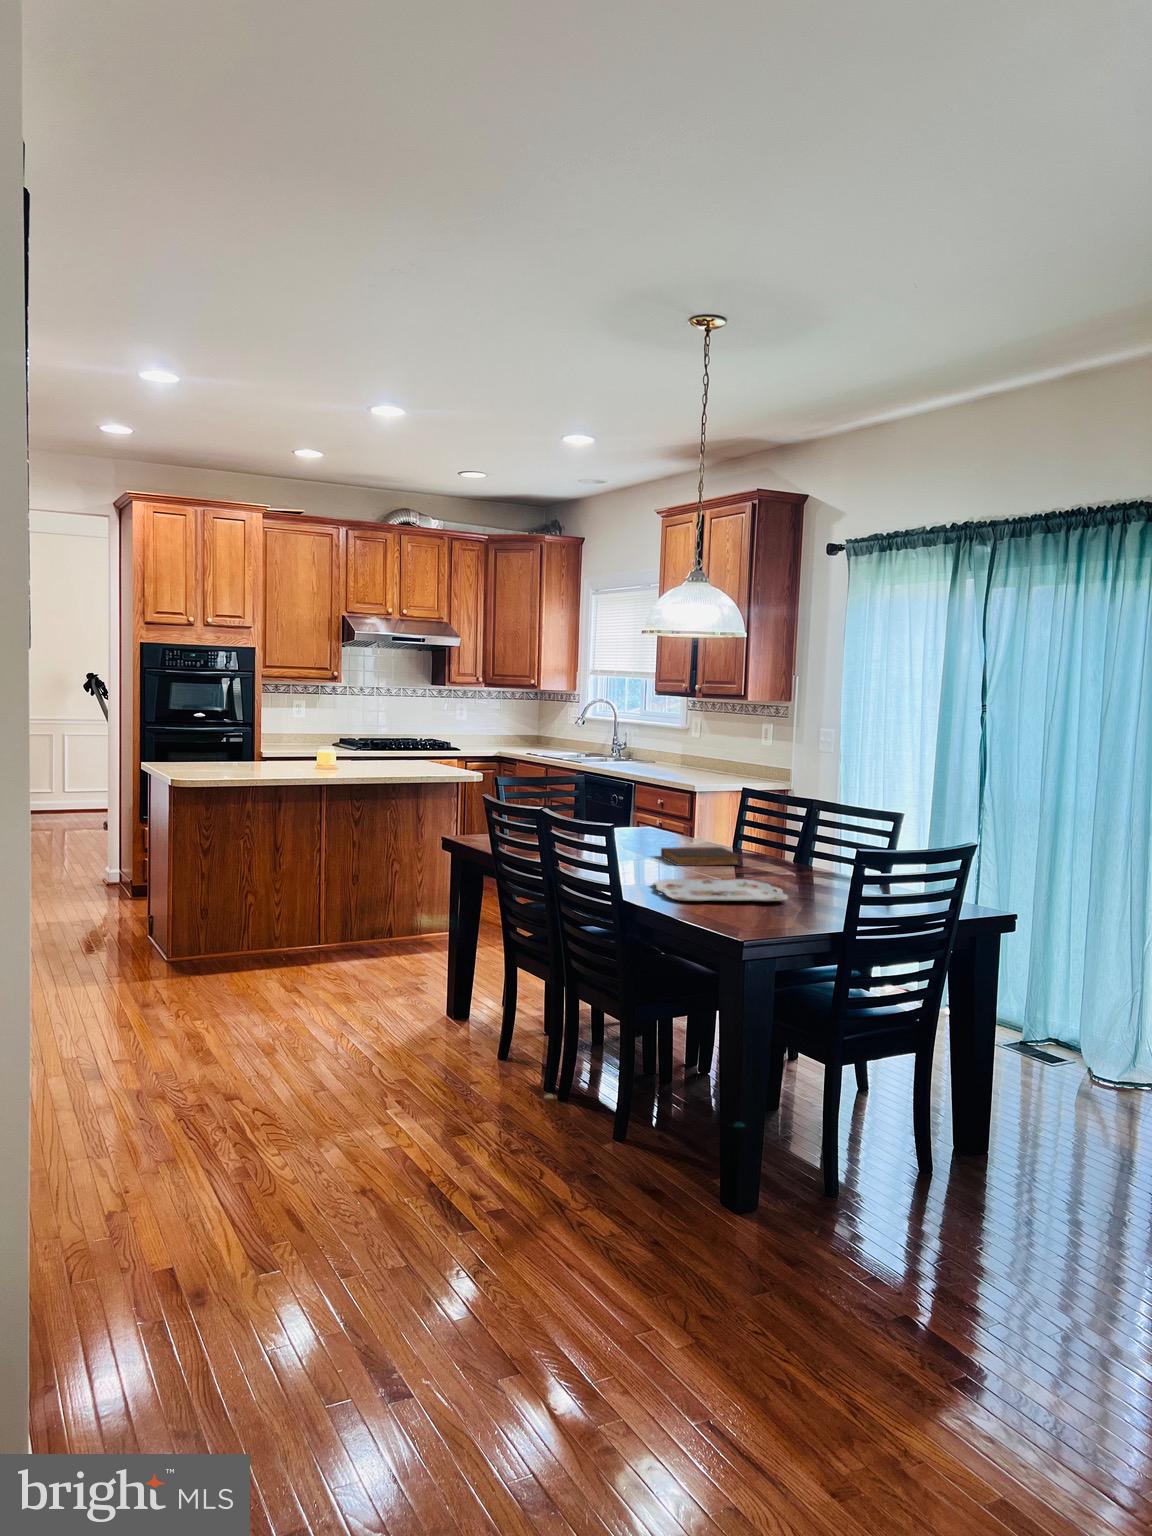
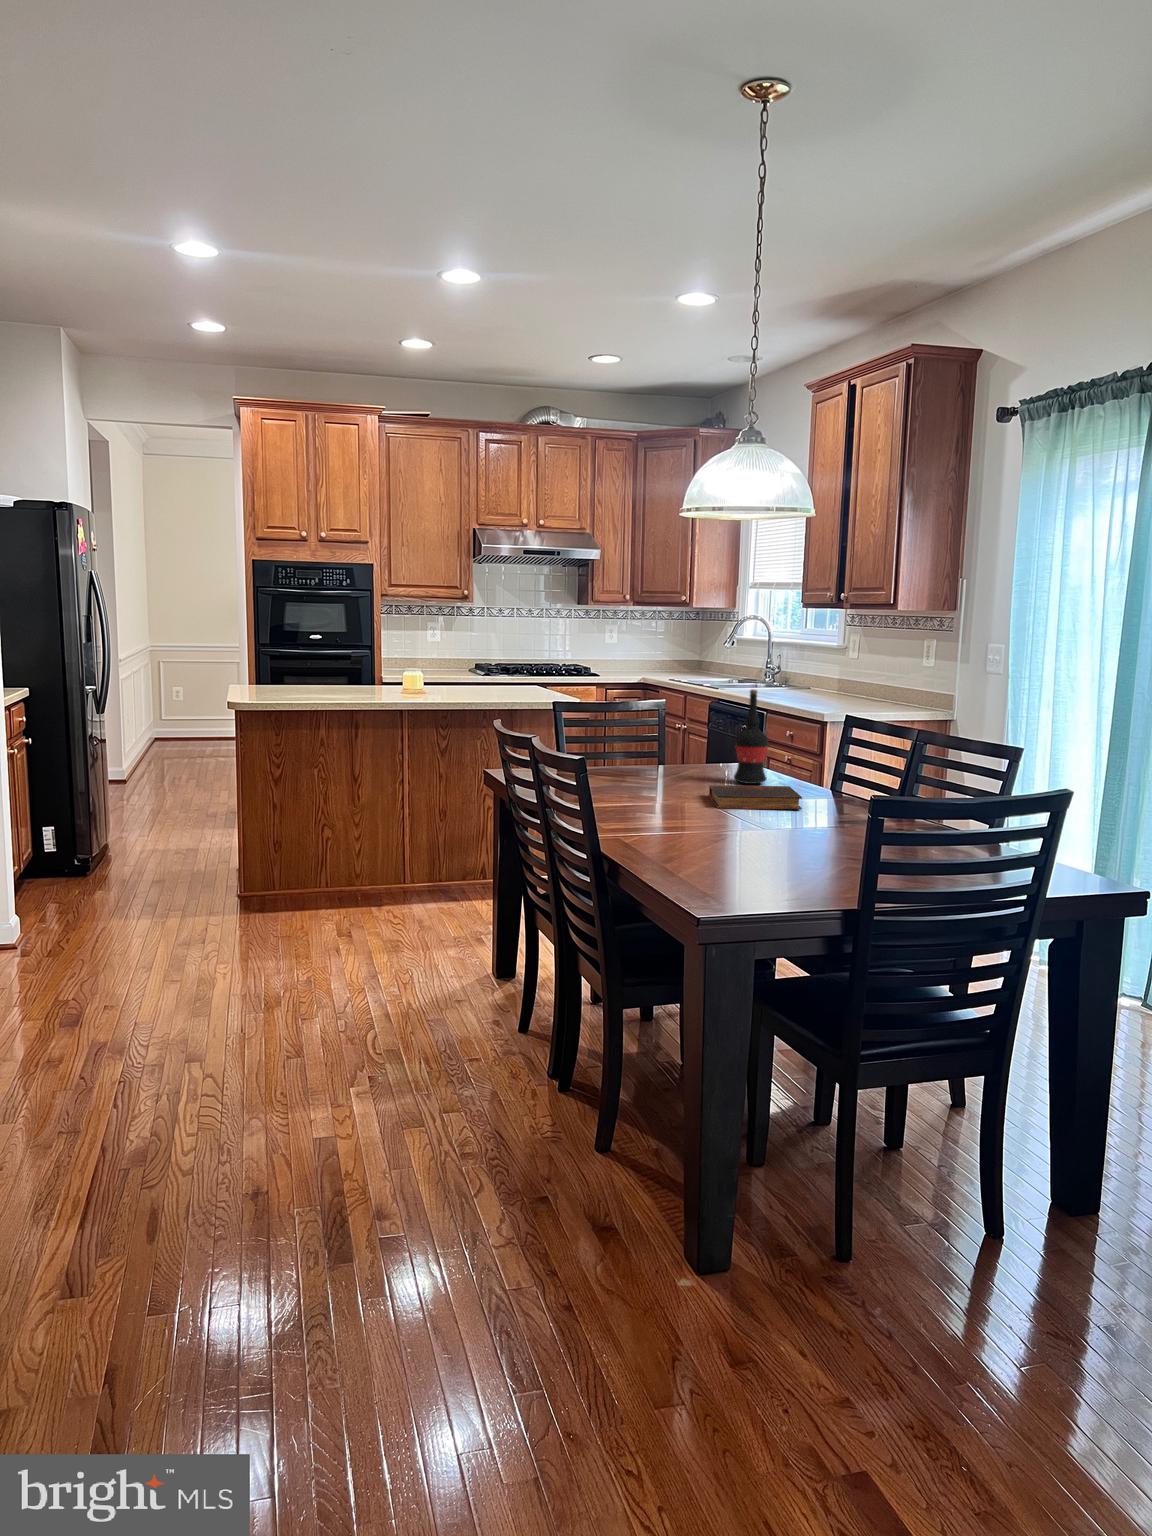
wine bottle: none [667,770,695,846] -> present [734,689,768,784]
serving tray: present [654,879,788,902] -> none [648,825,818,860]

